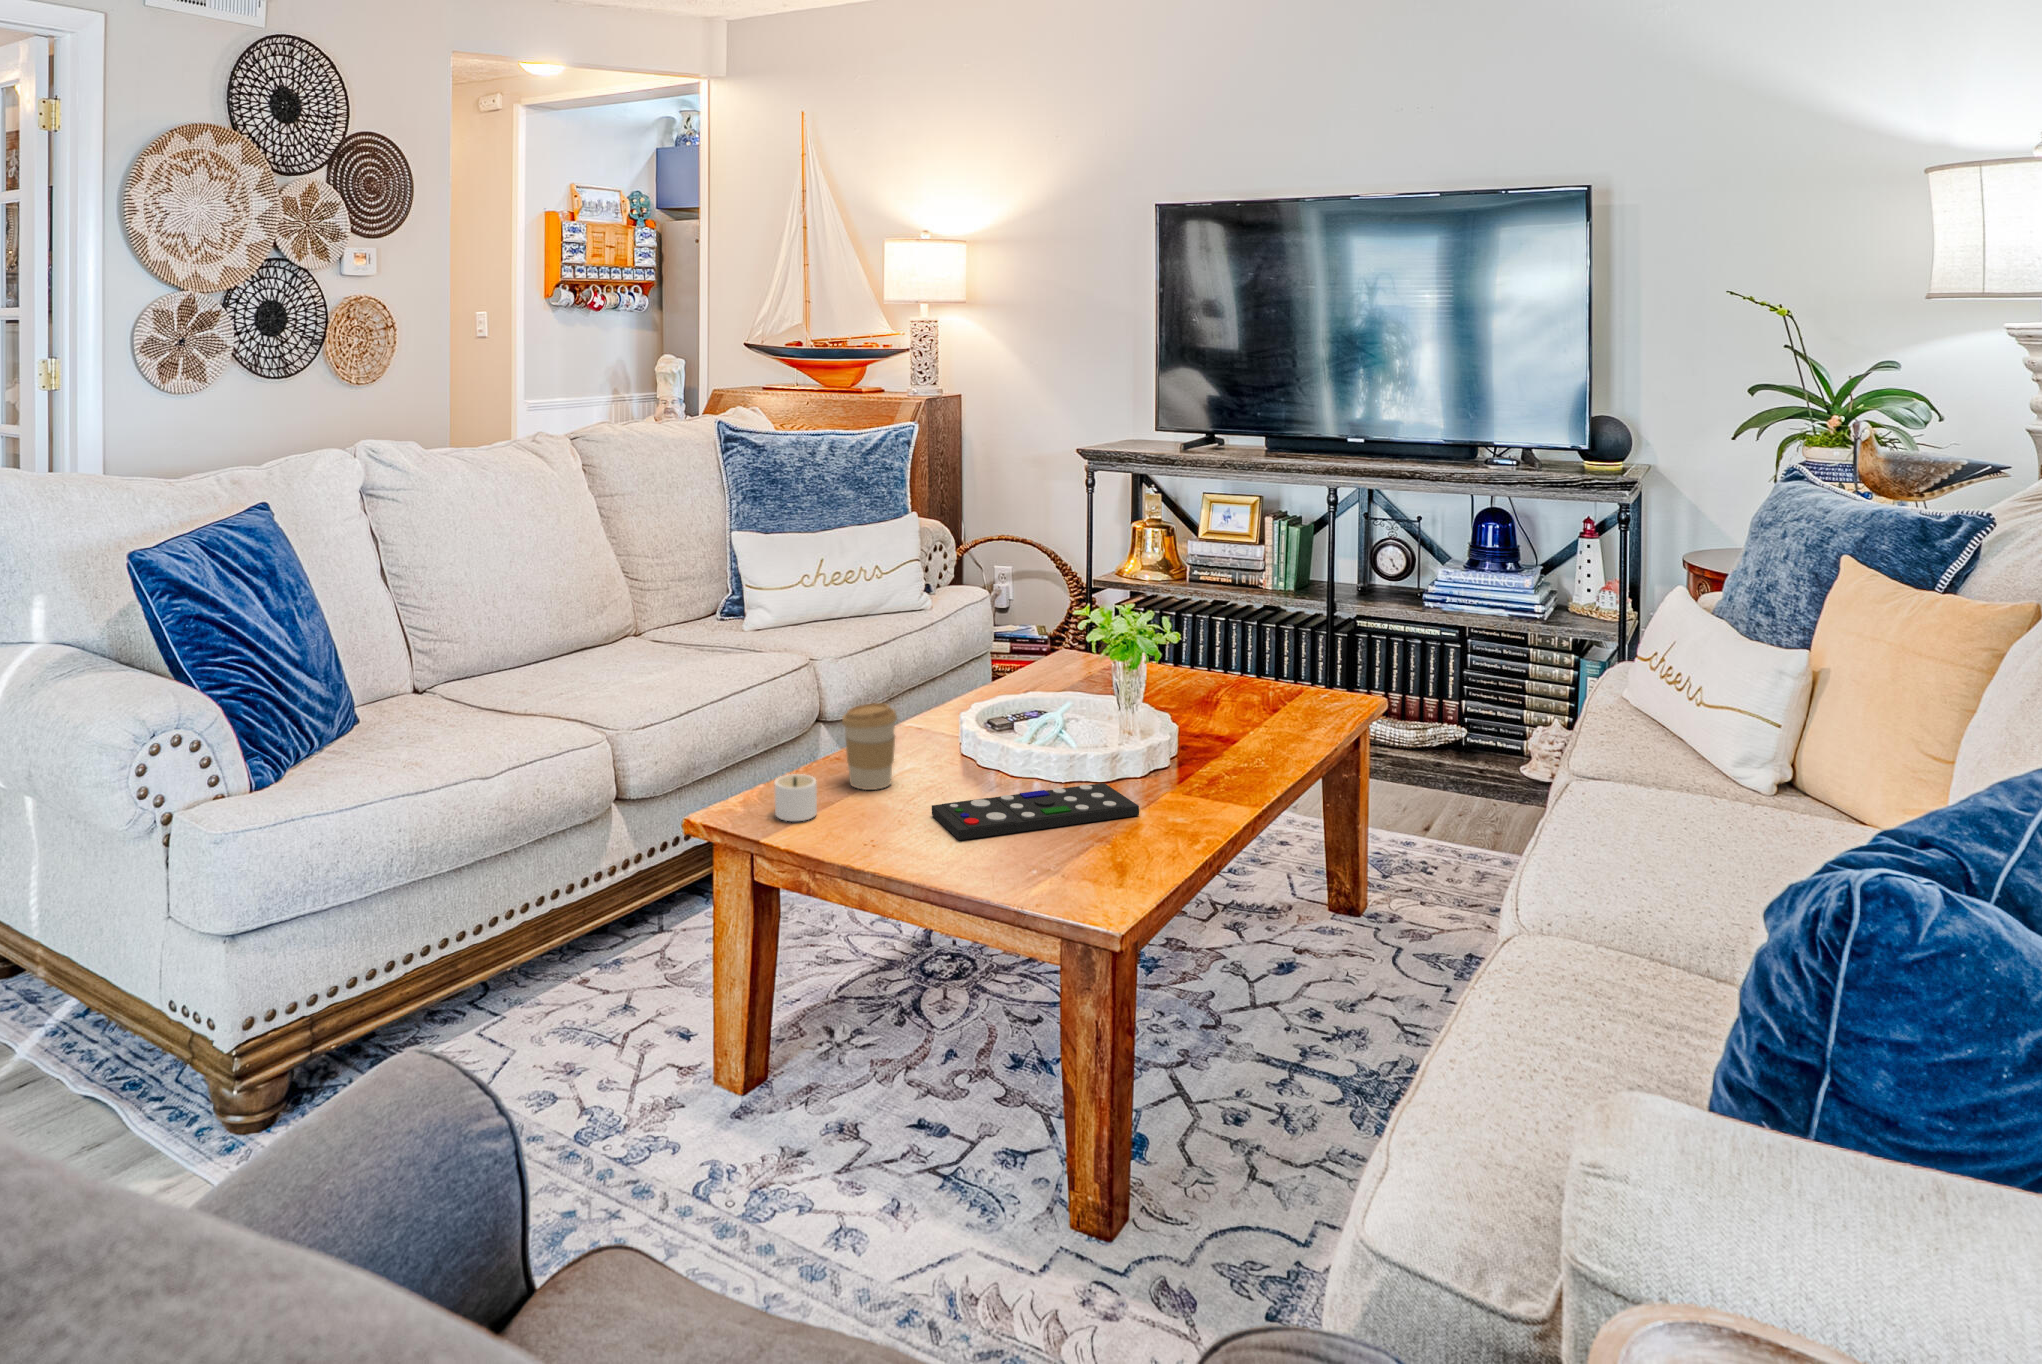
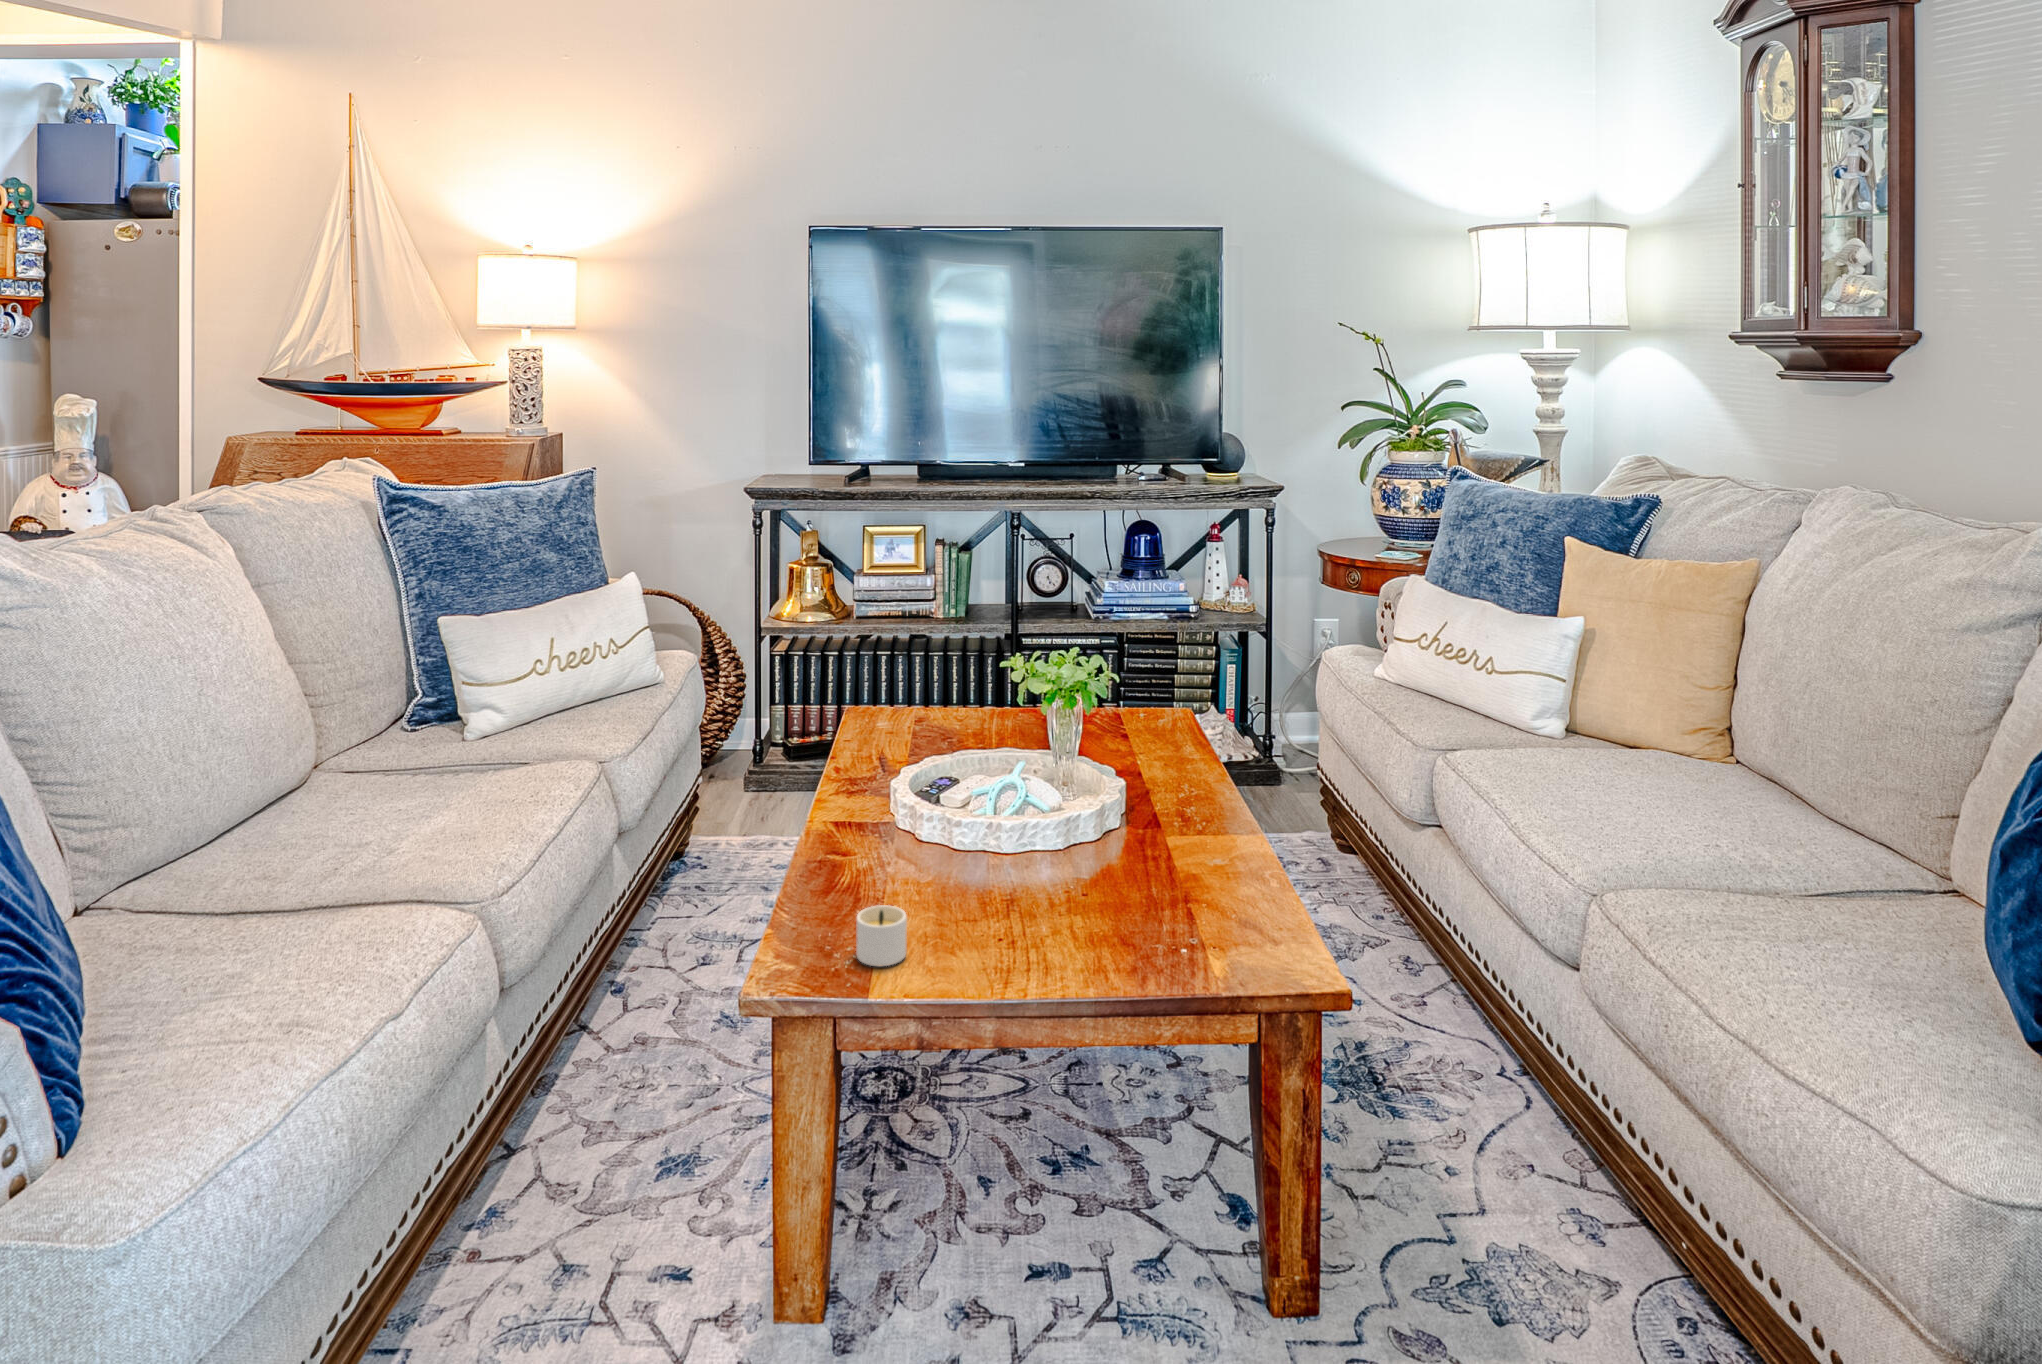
coffee cup: present [842,703,897,790] -> none [871,802,935,907]
remote control: present [932,783,1139,840] -> none [1015,842,1187,939]

